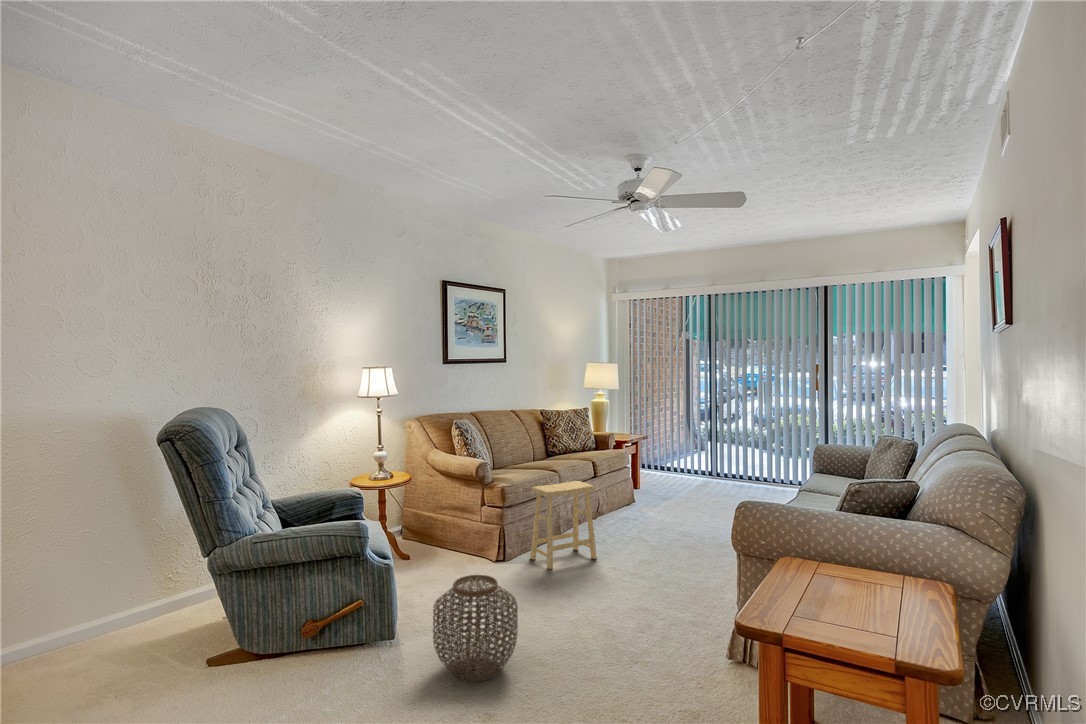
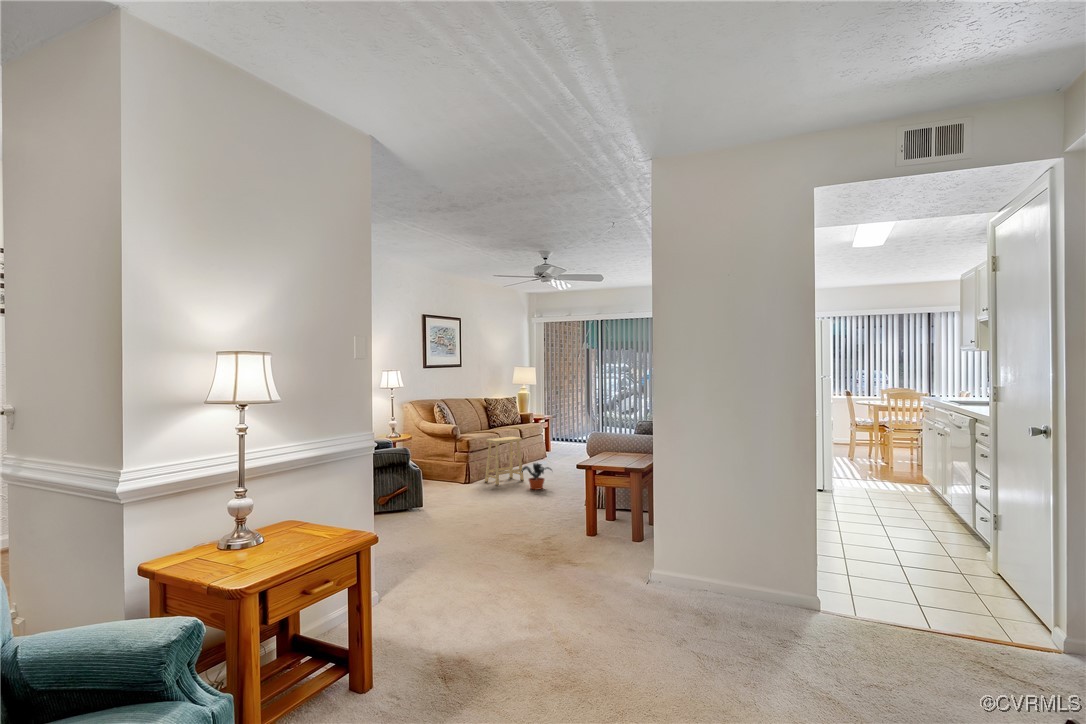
potted plant: none [591,535,649,589] -> present [522,463,552,490]
woven basket: present [433,575,518,681] -> none [448,470,488,516]

